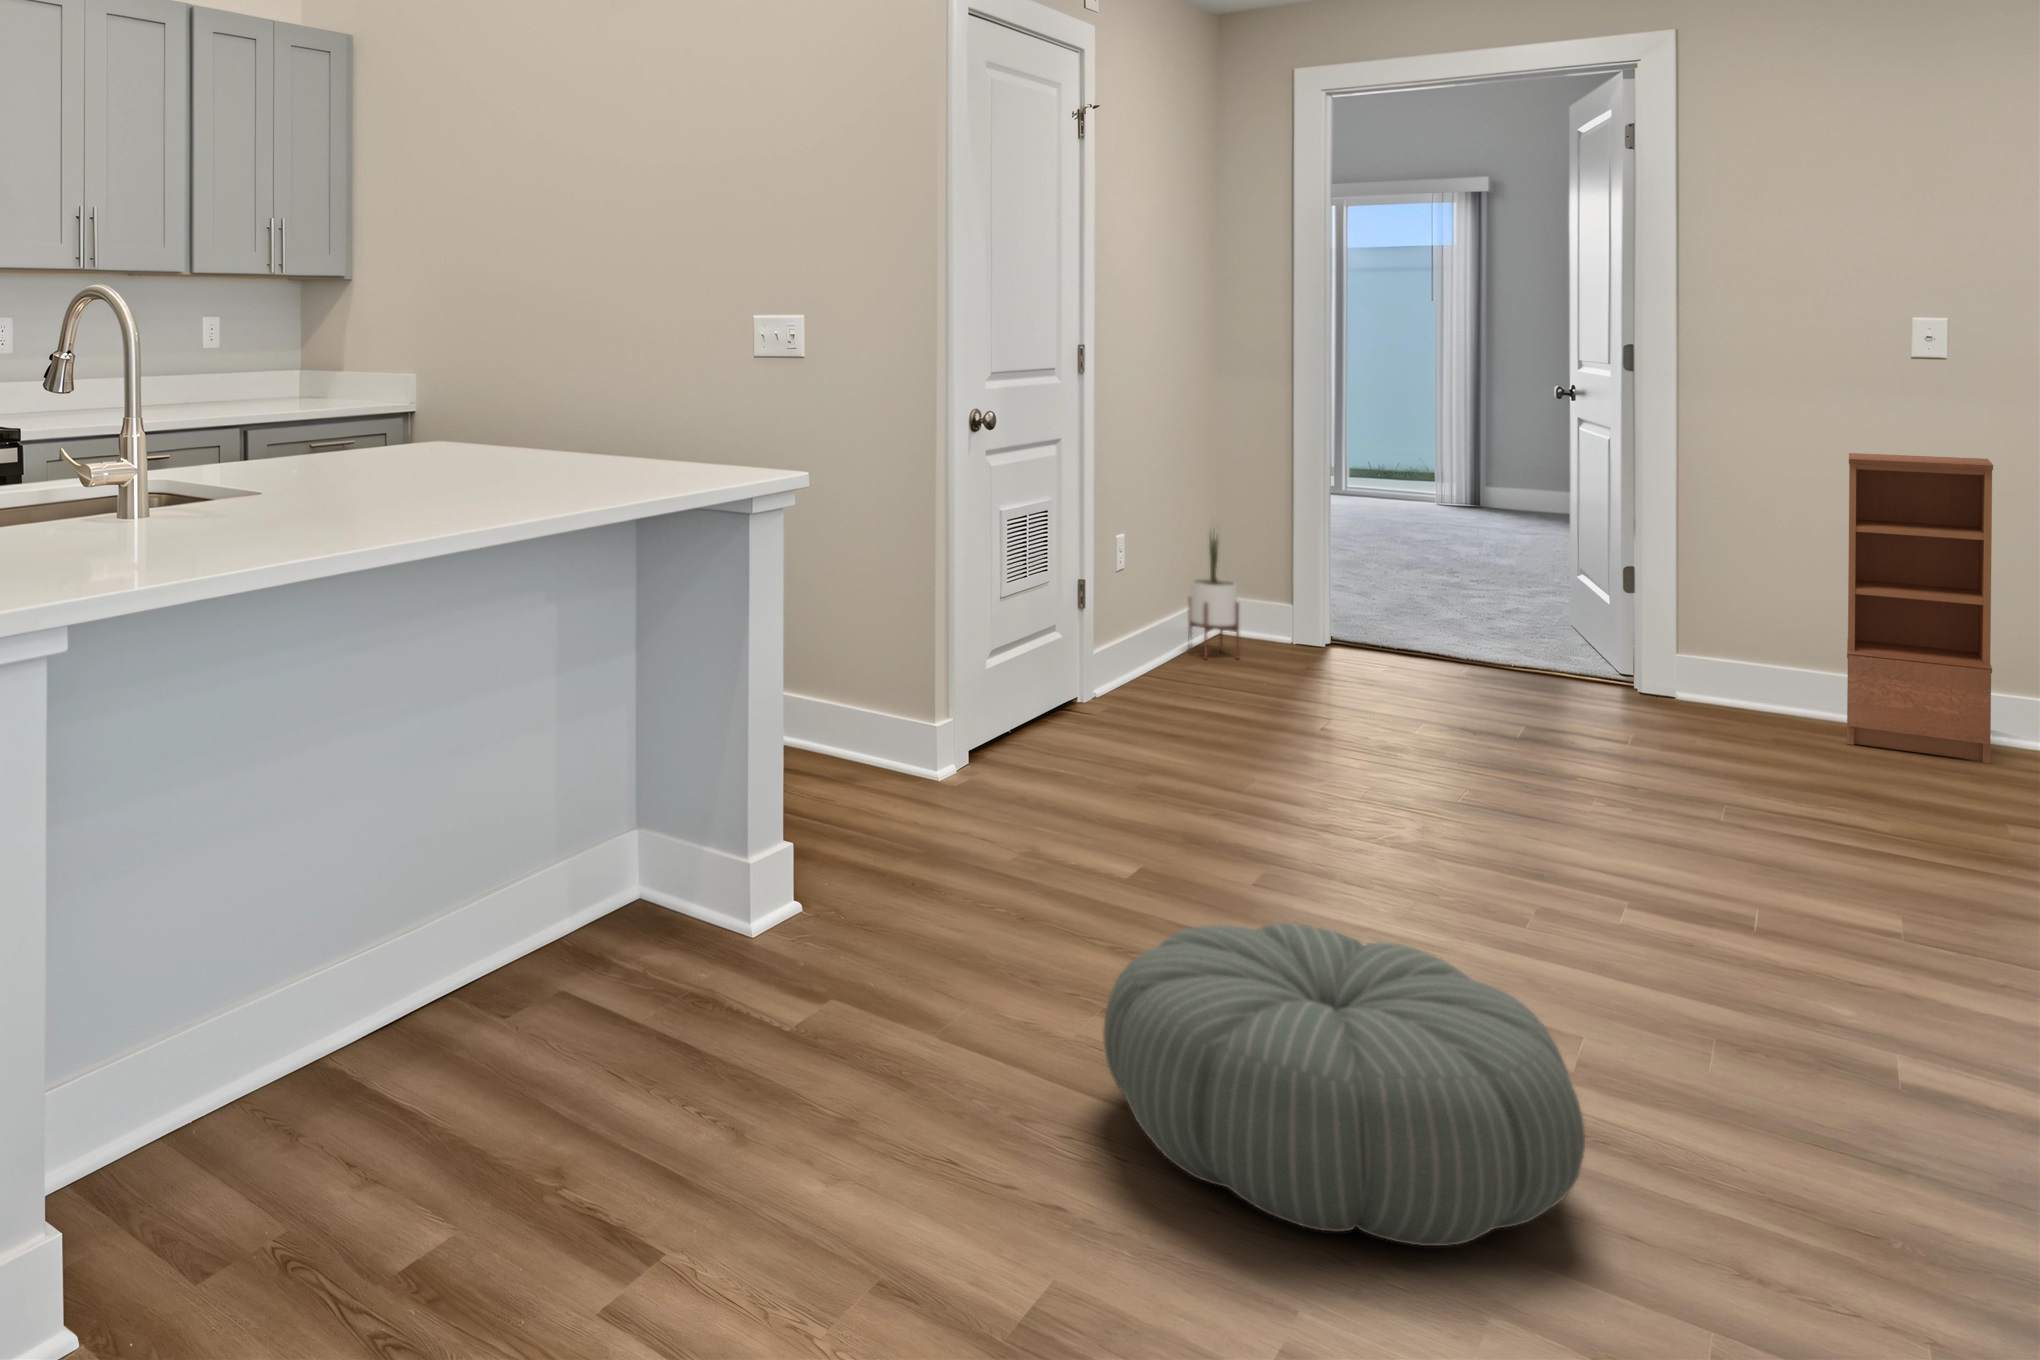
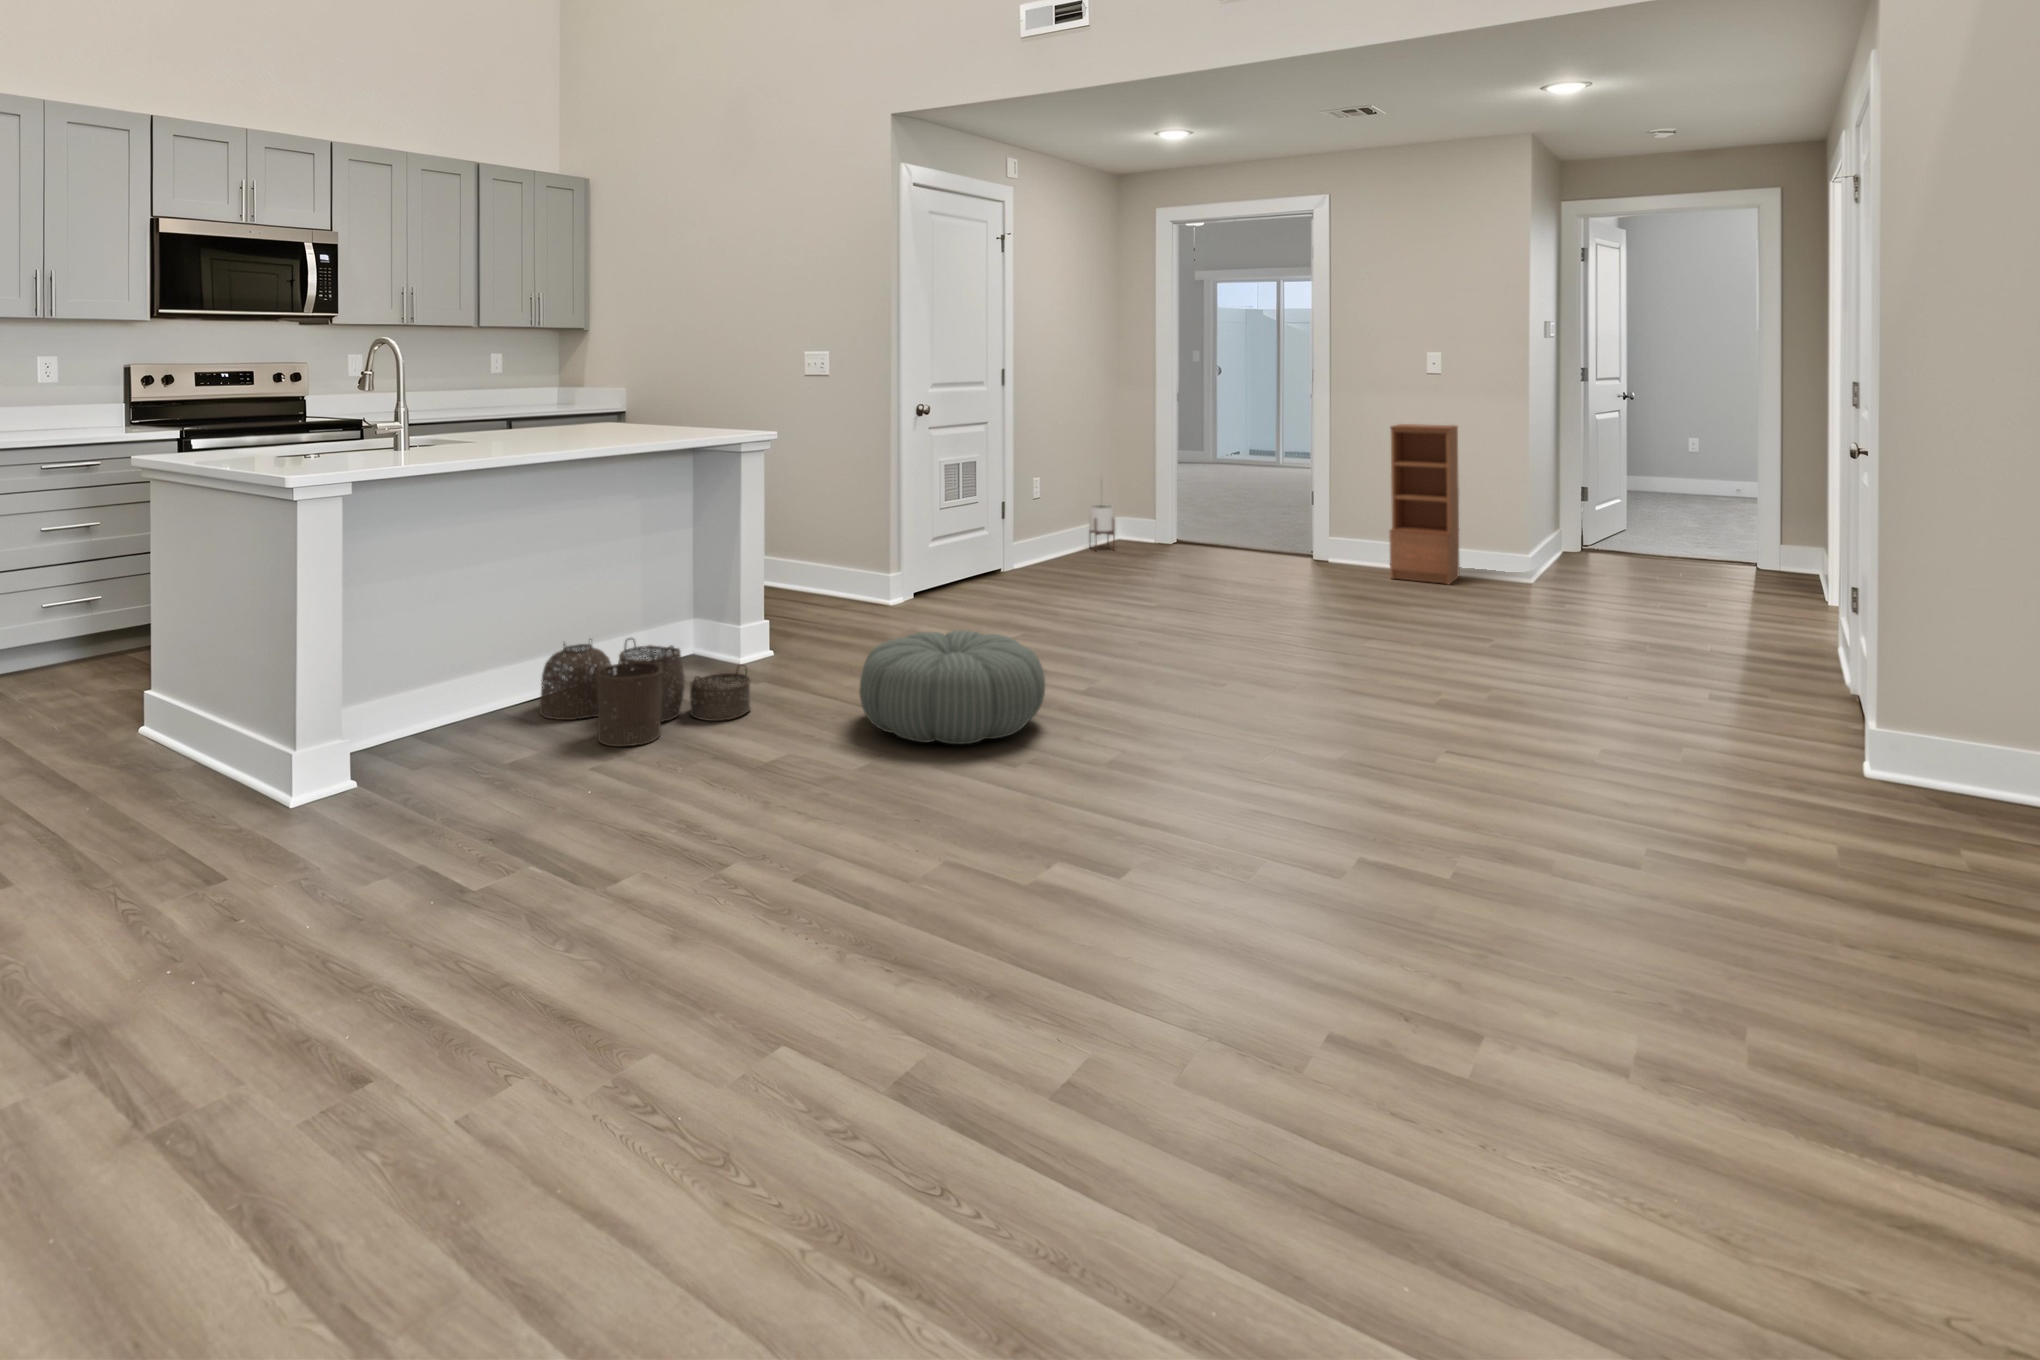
woven basket: none [403,903,843,1190] -> present [540,638,751,747]

